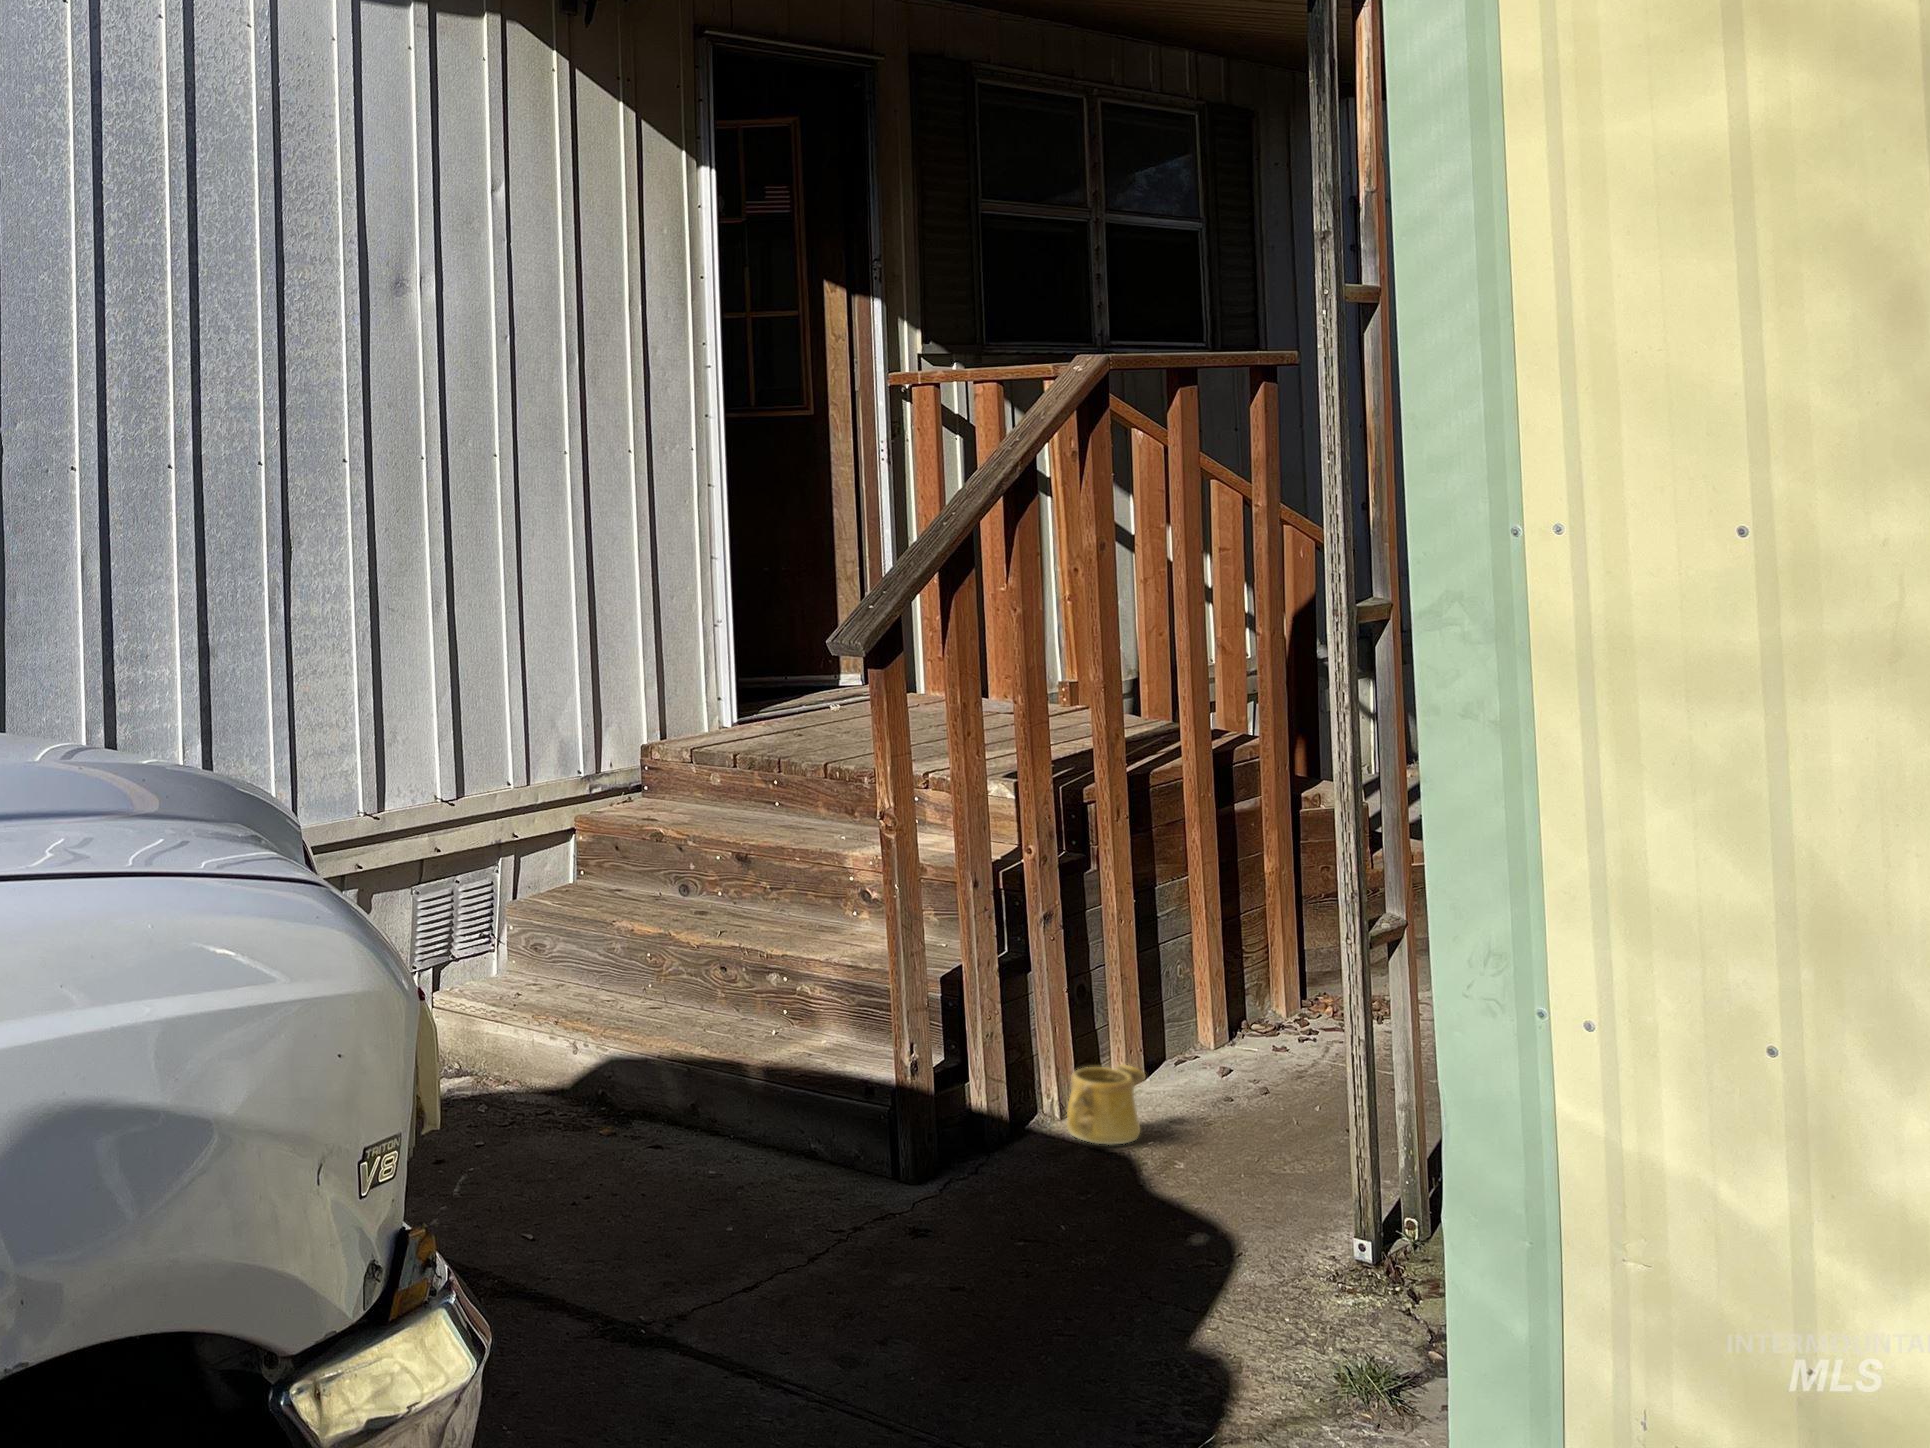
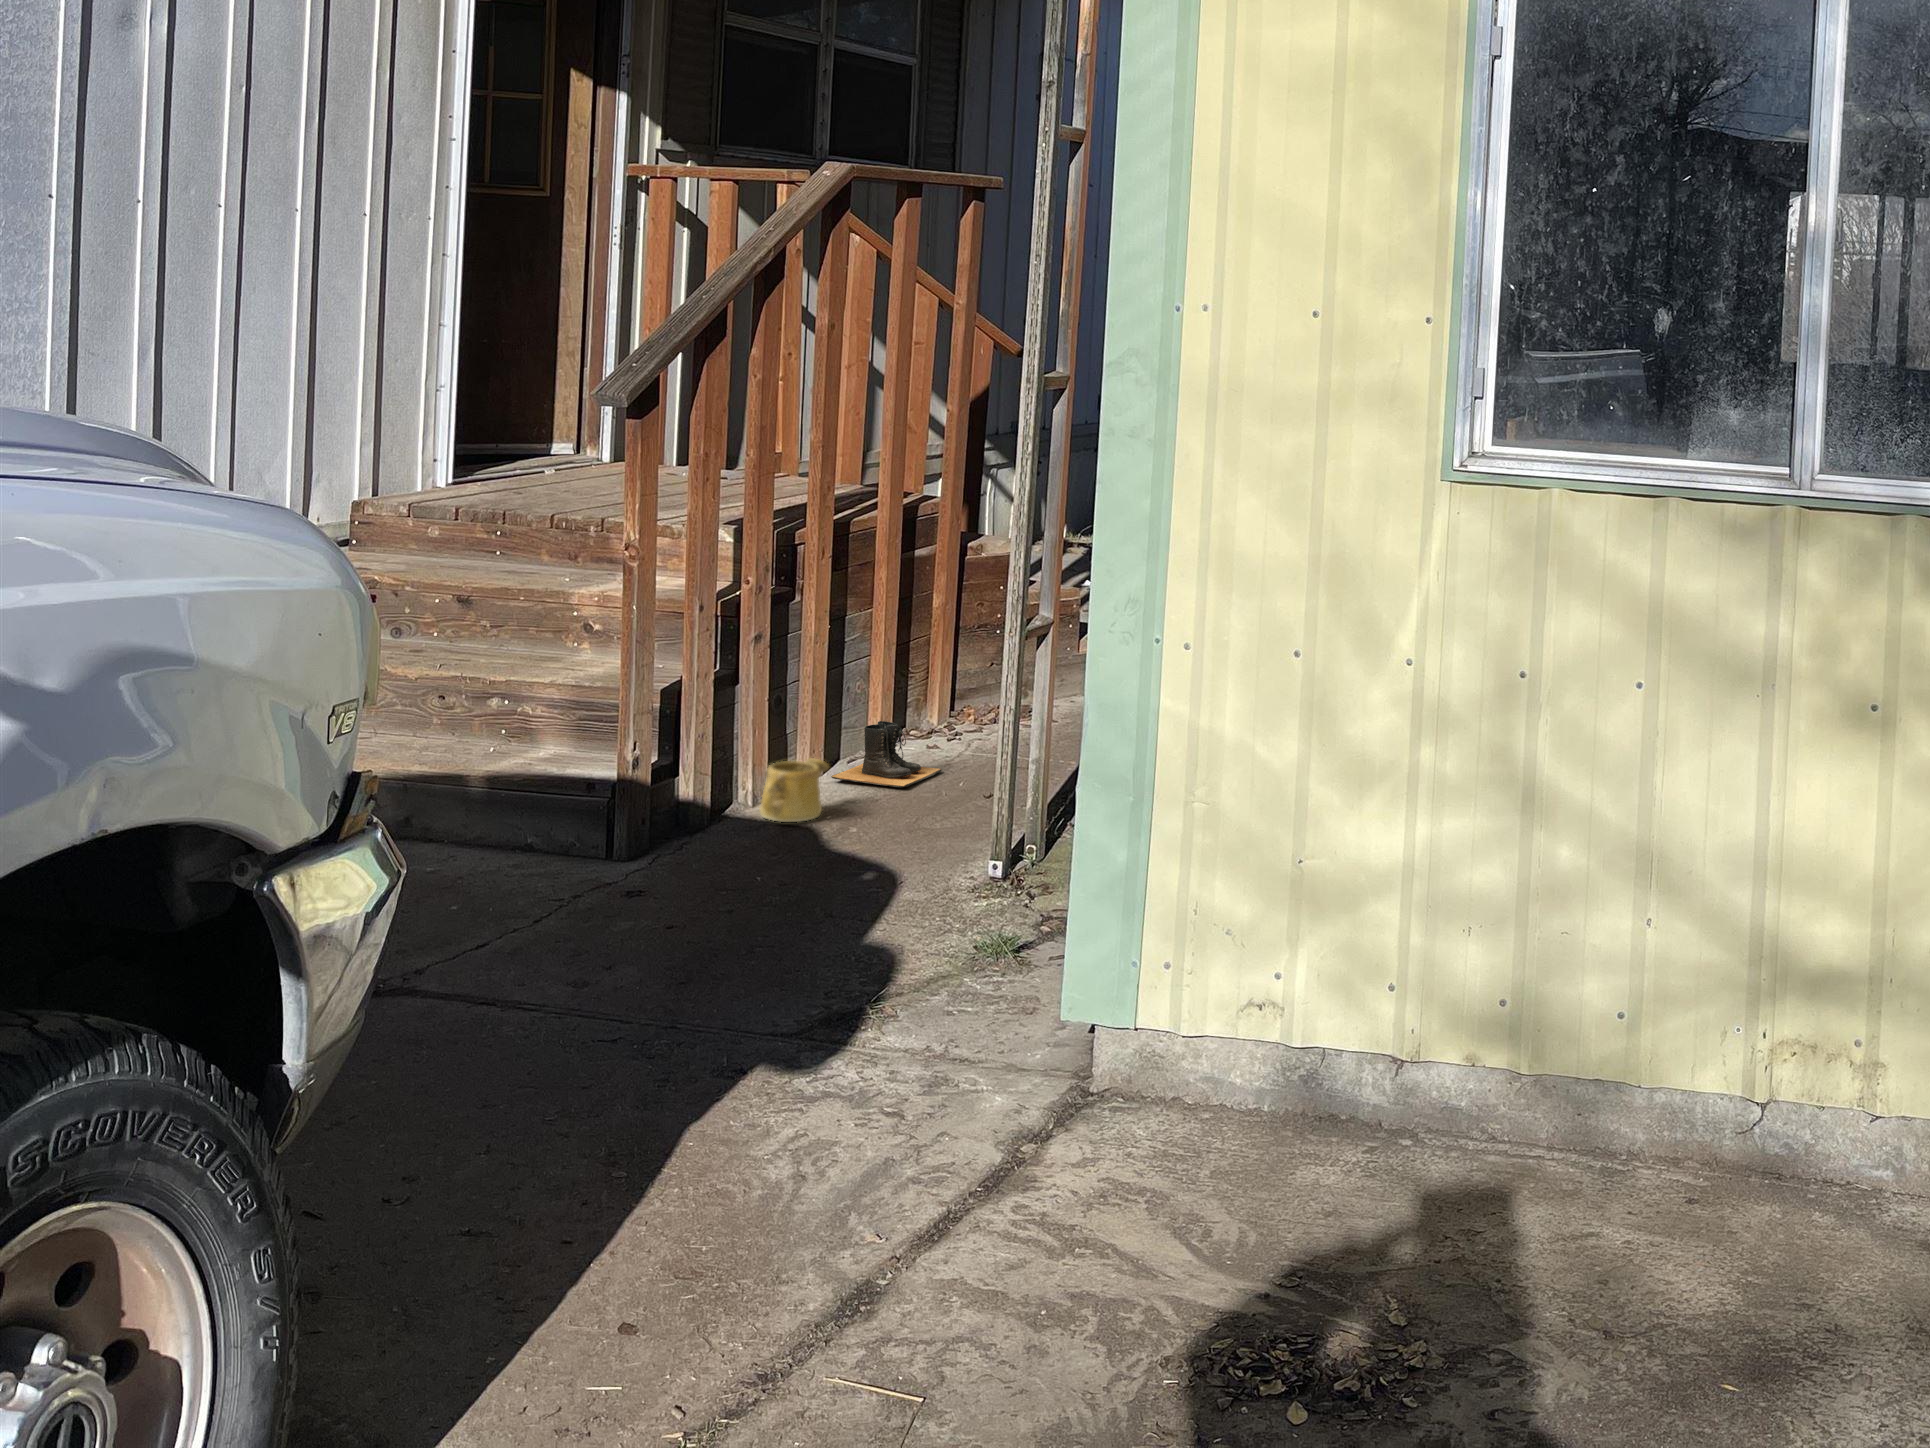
boots: none [1153,1017,1288,1104] -> present [831,721,942,787]

